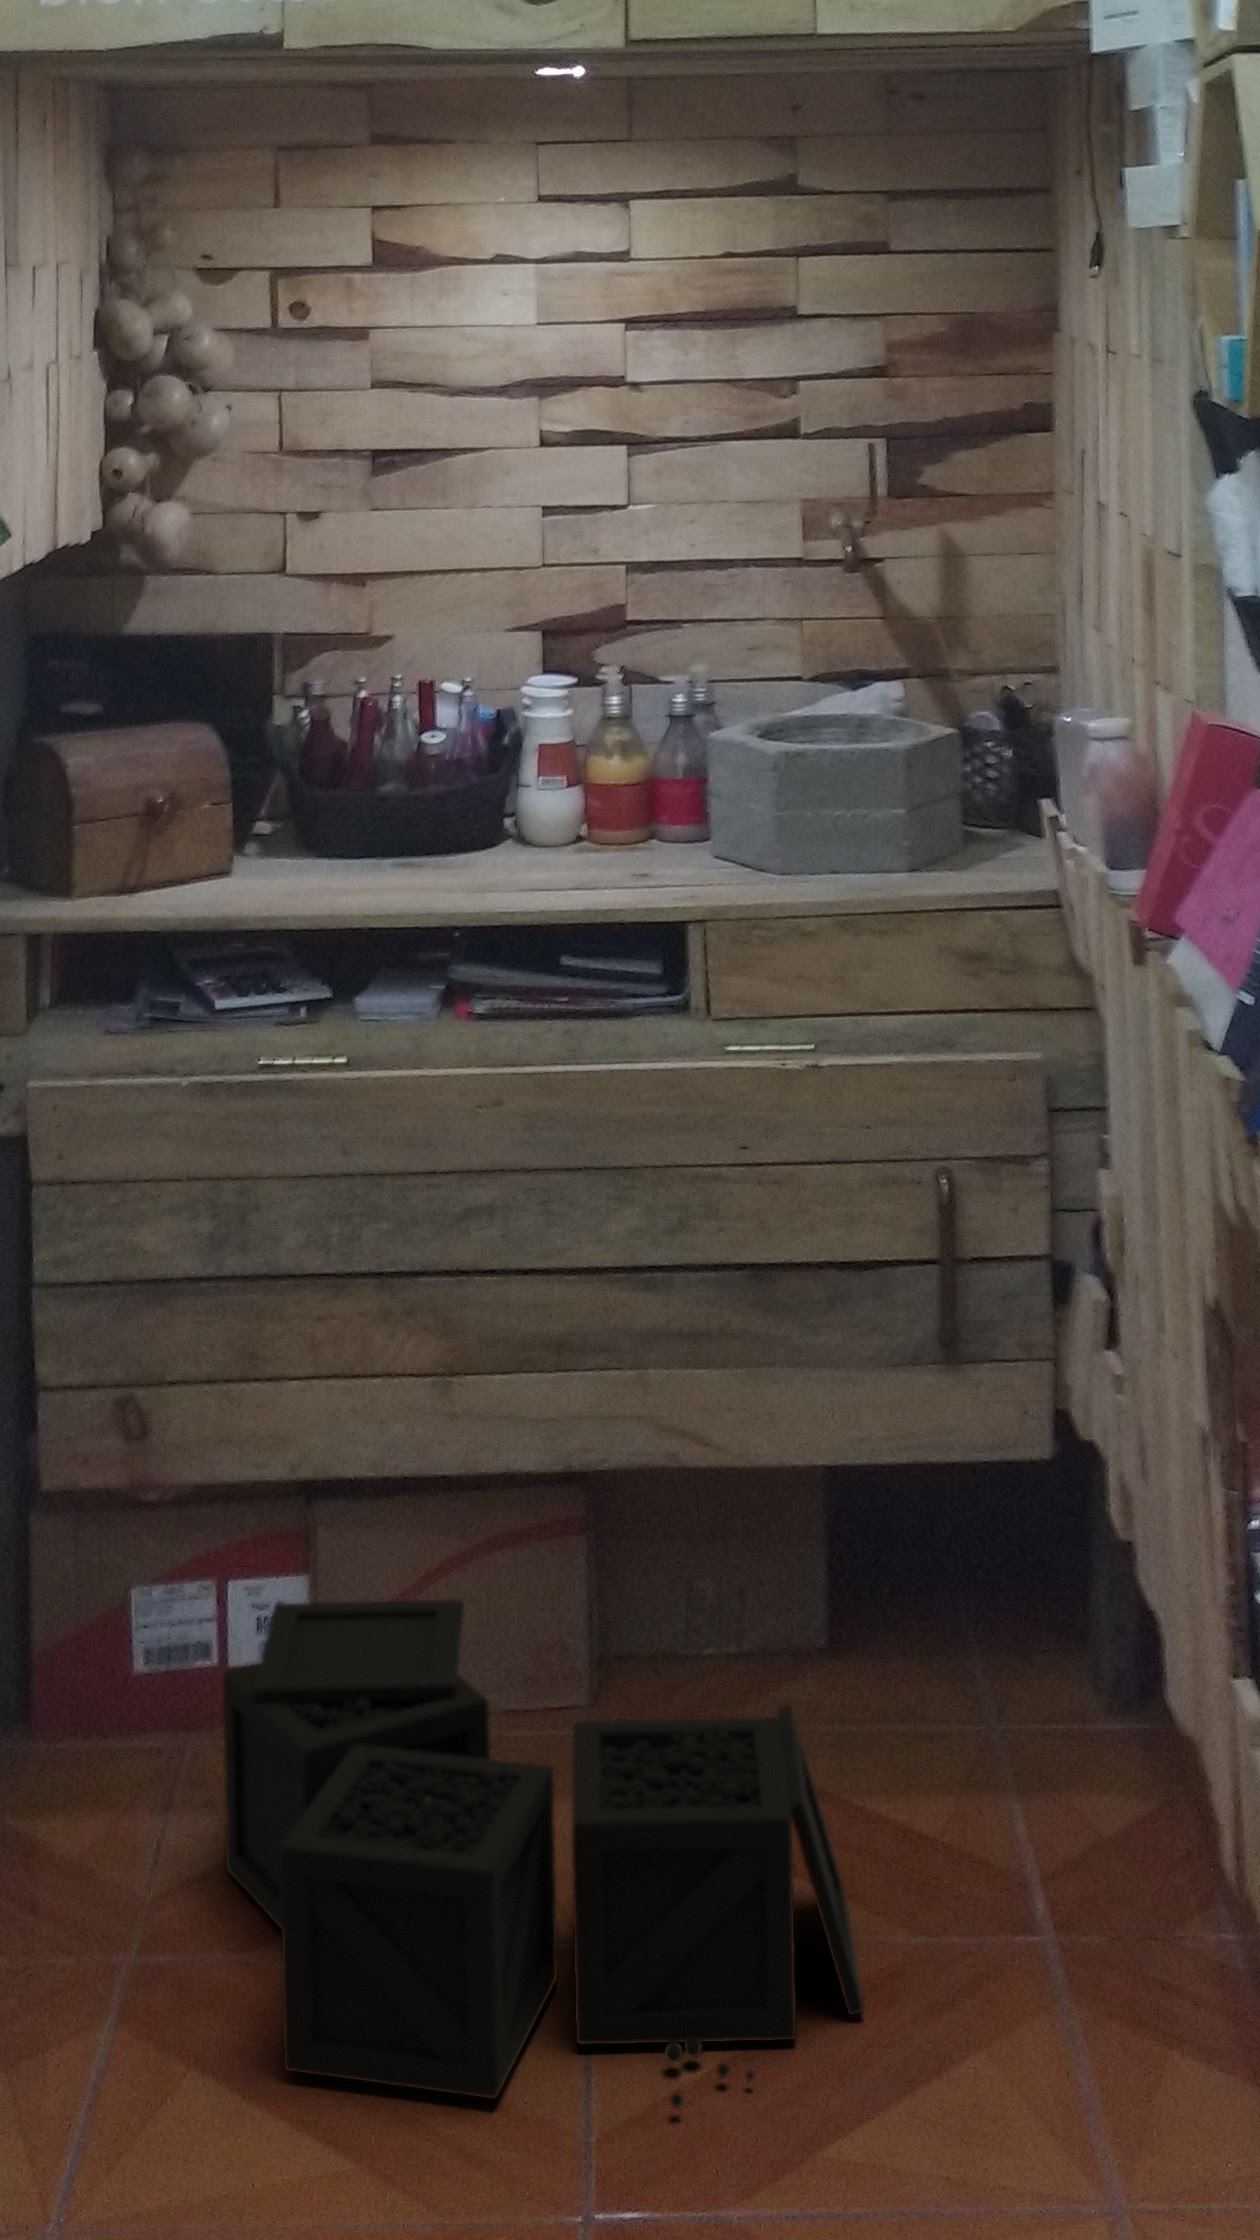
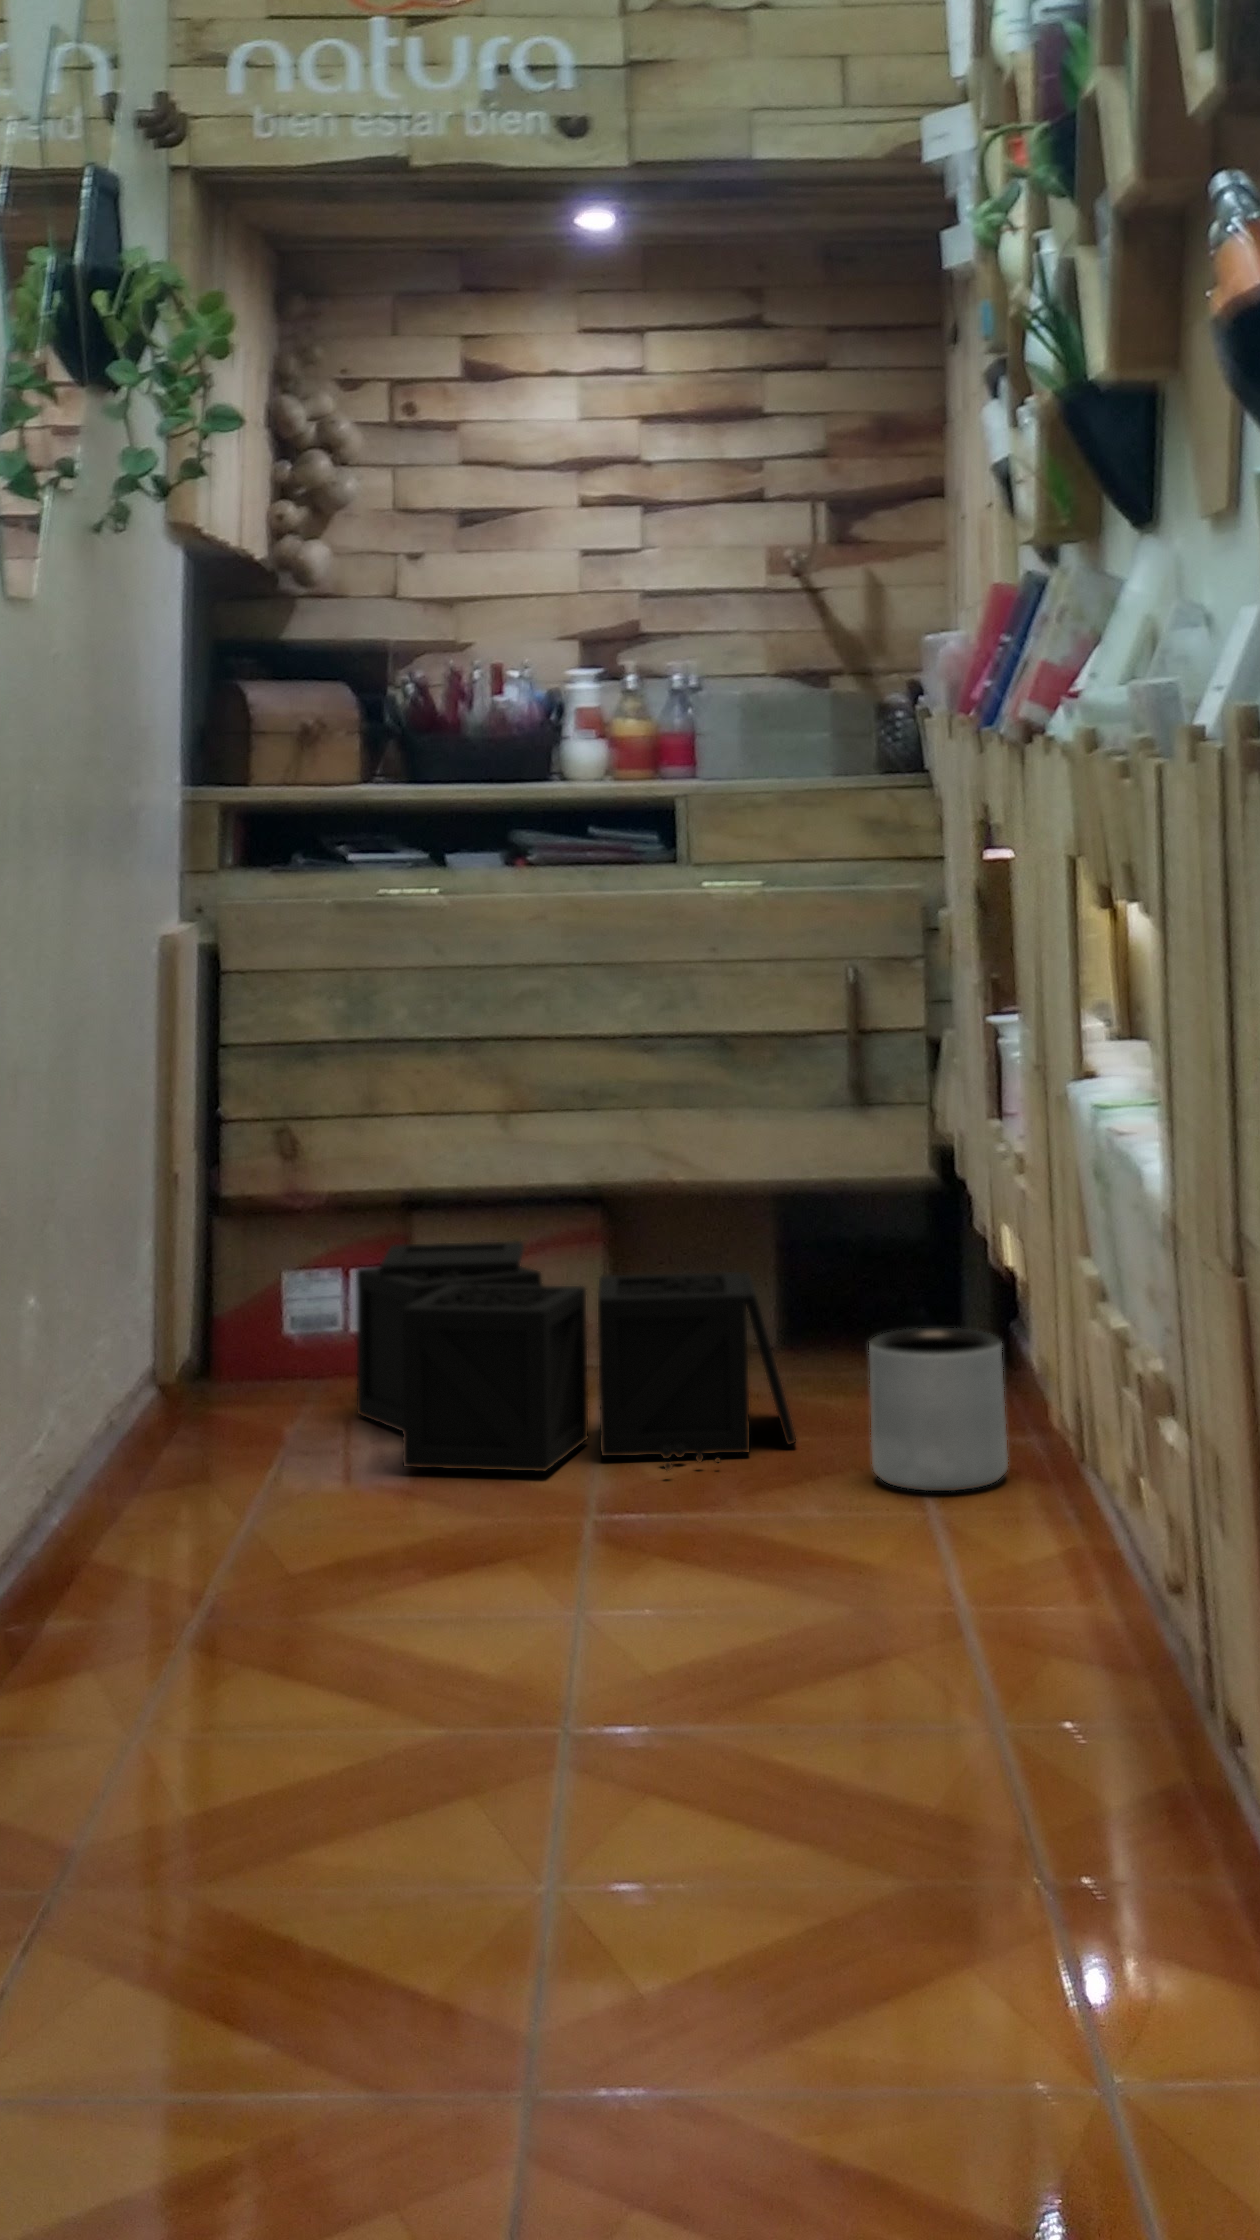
planter: none [981,1893,1189,2194] -> present [869,1328,1008,1491]

